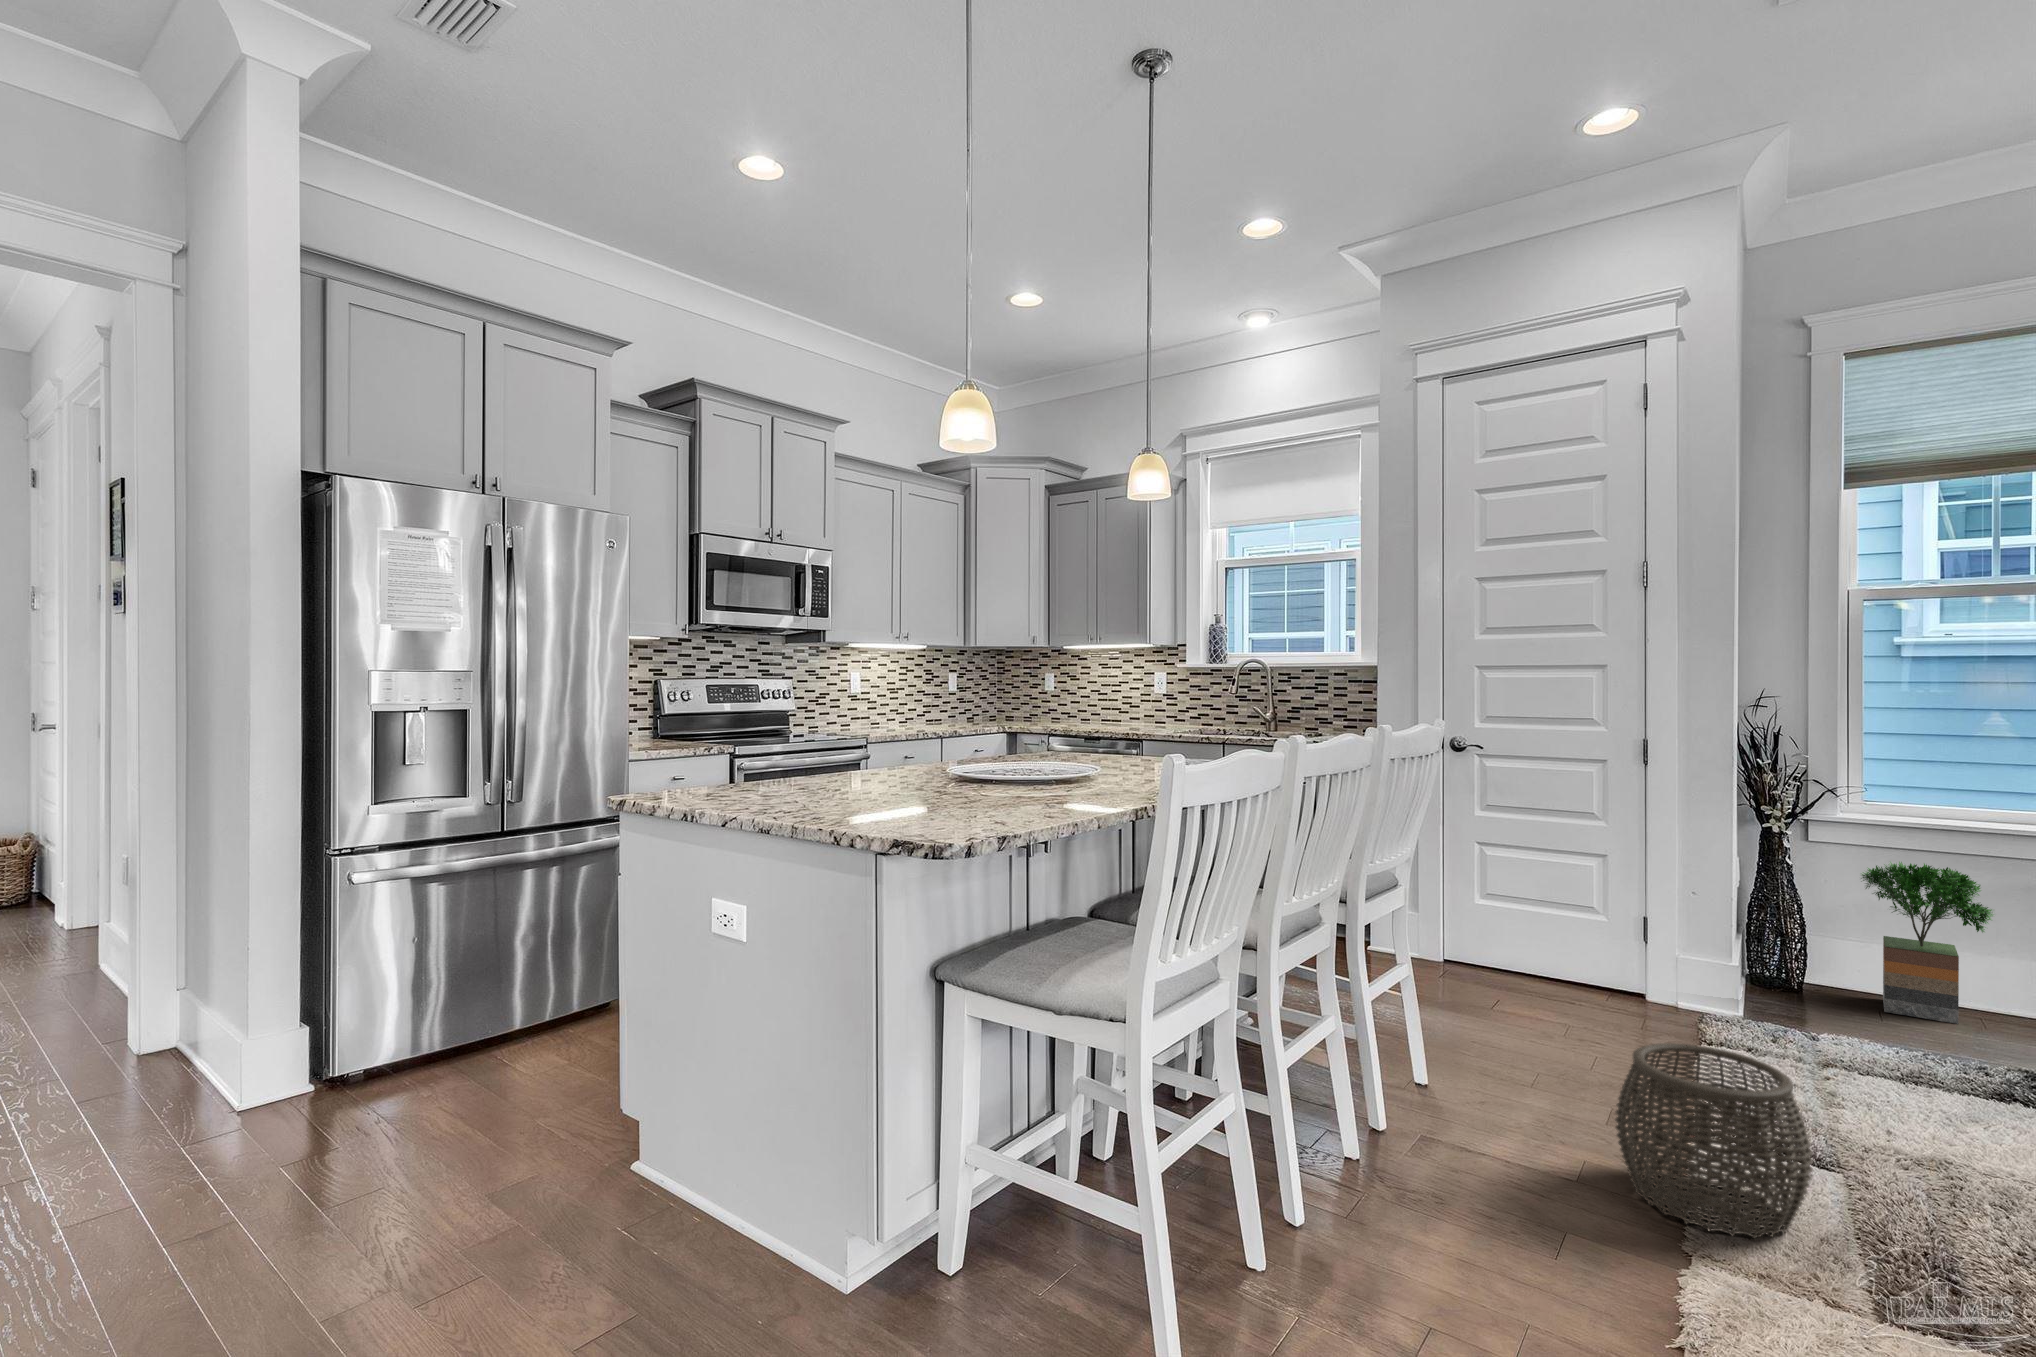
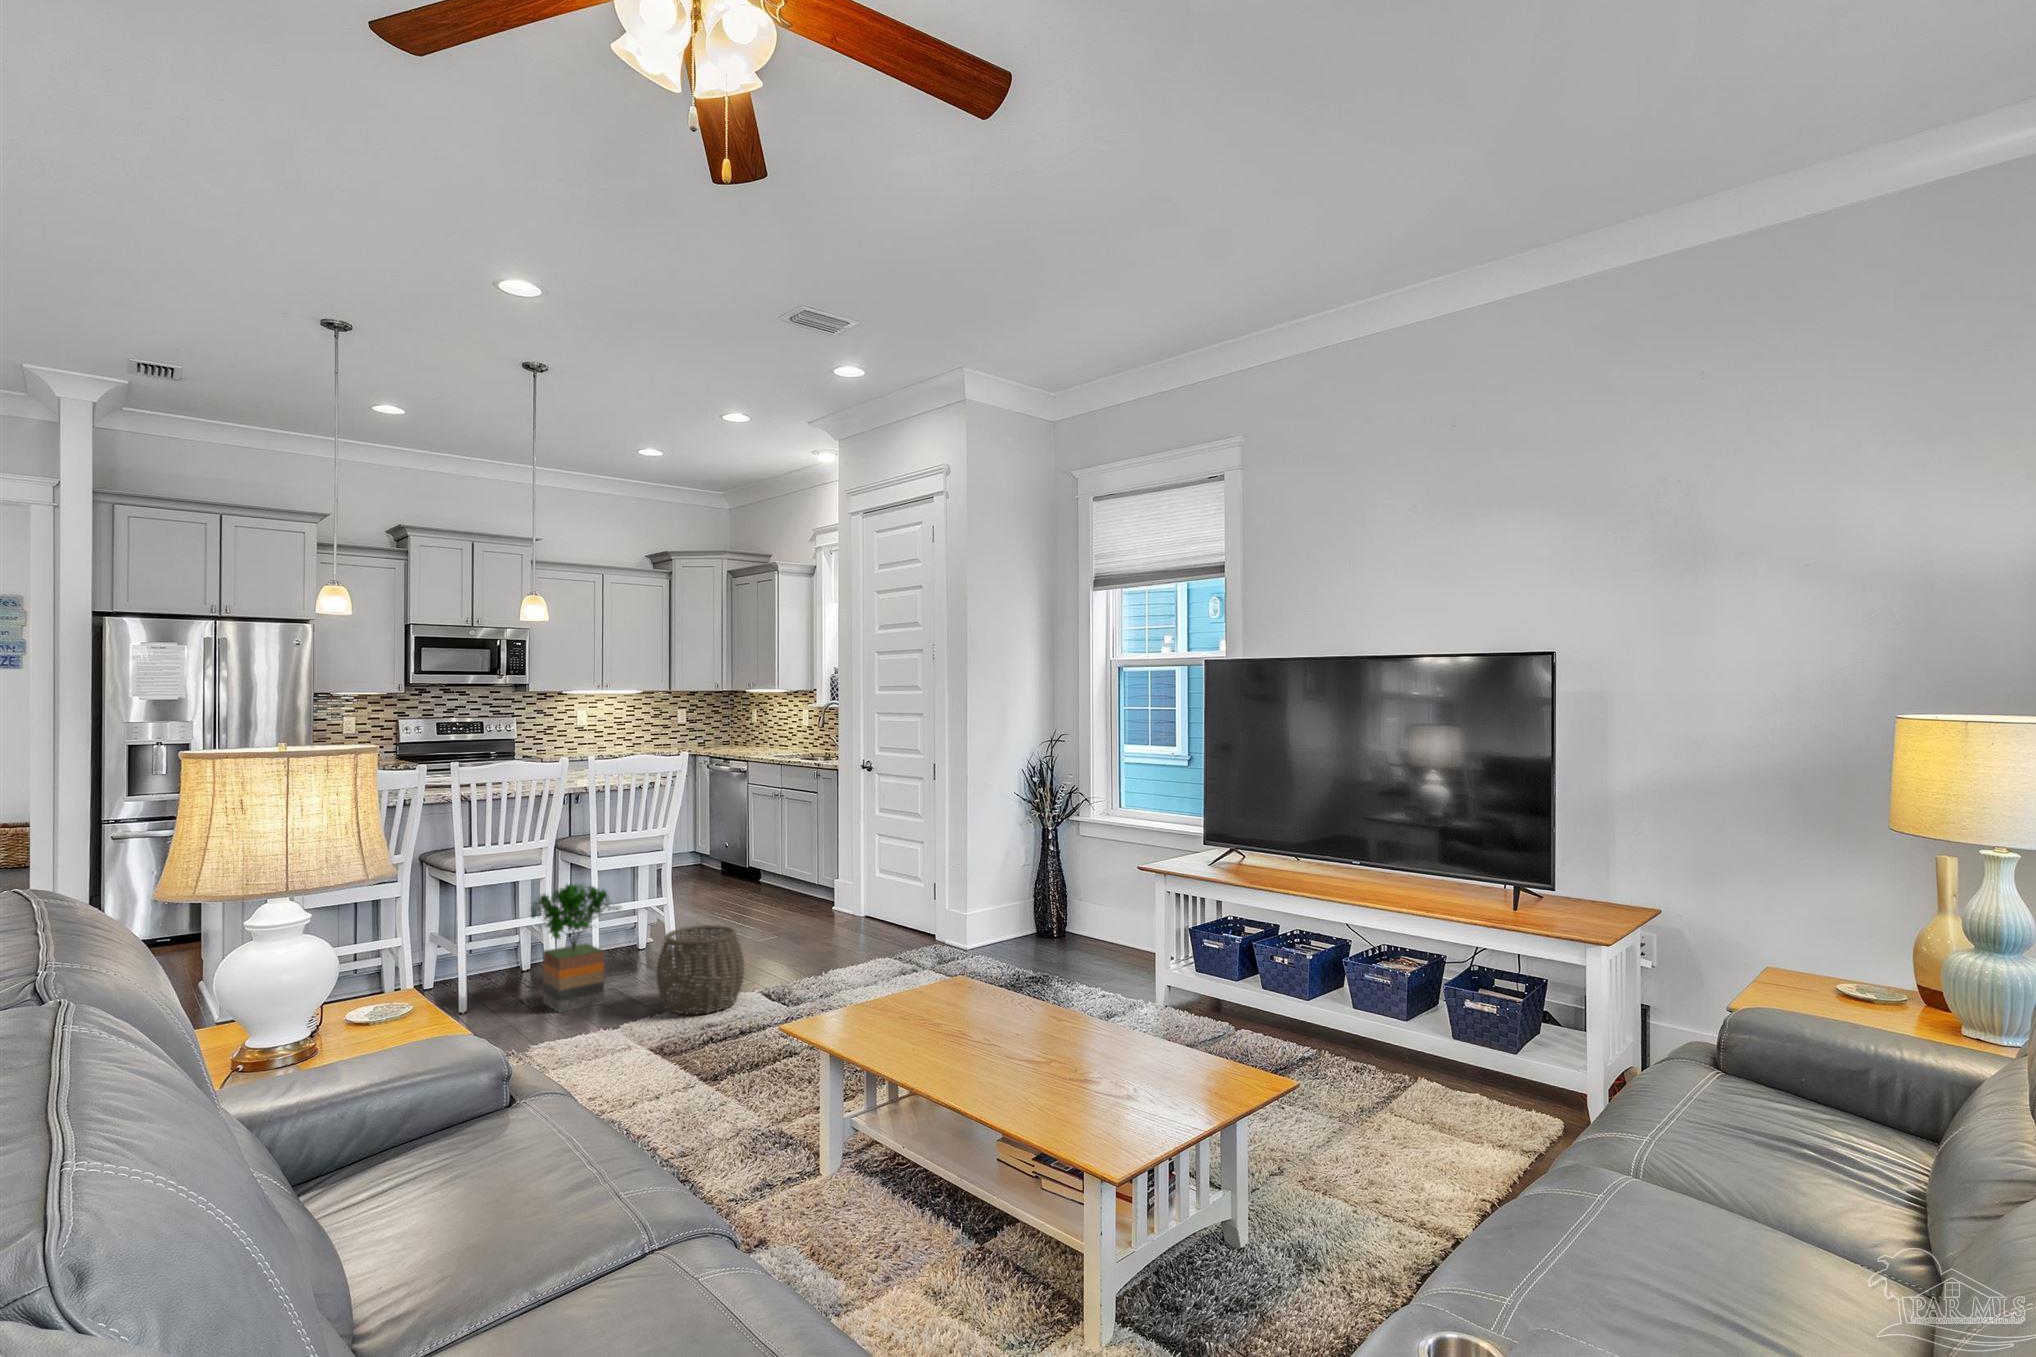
potted tree: present [1861,862,1993,1024] -> present [531,884,621,1012]

